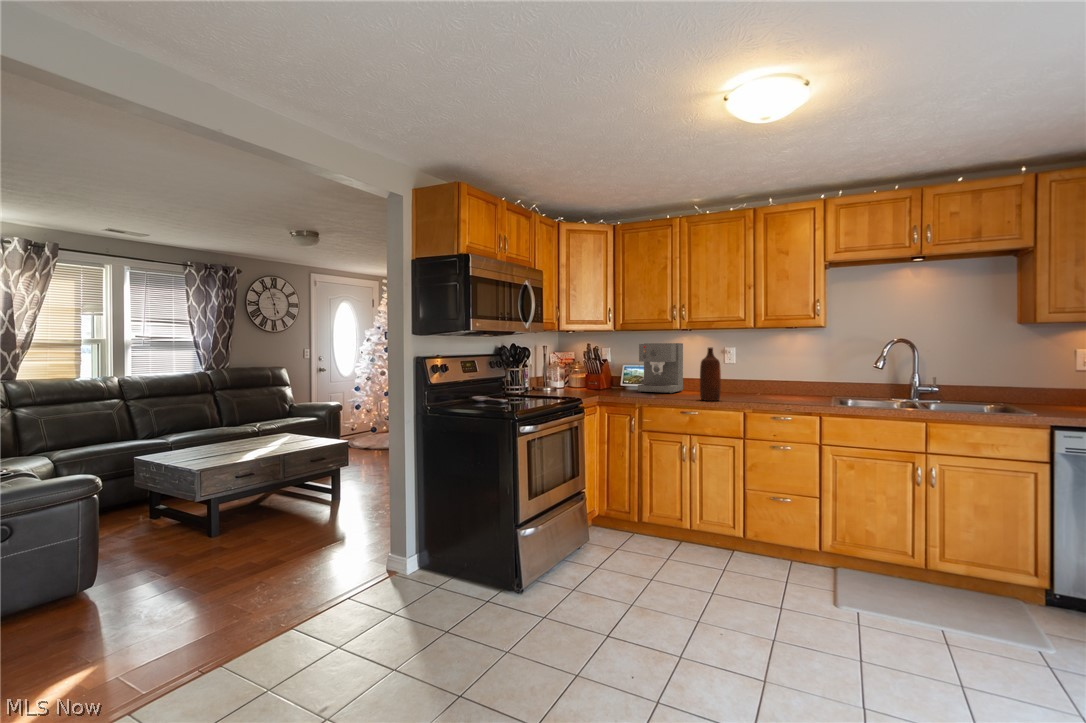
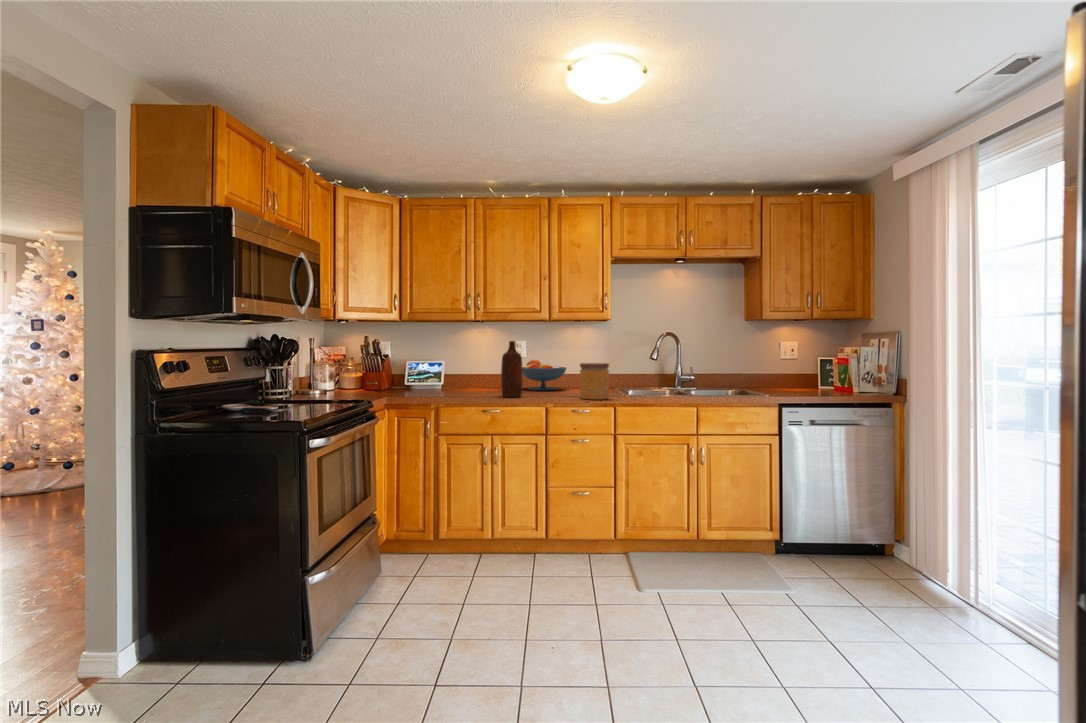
coffee maker: present [638,343,683,394] -> none [427,337,473,391]
fruit bowl: none [729,365,779,396] -> present [522,360,566,390]
jar: none [779,369,812,407] -> present [580,363,609,400]

